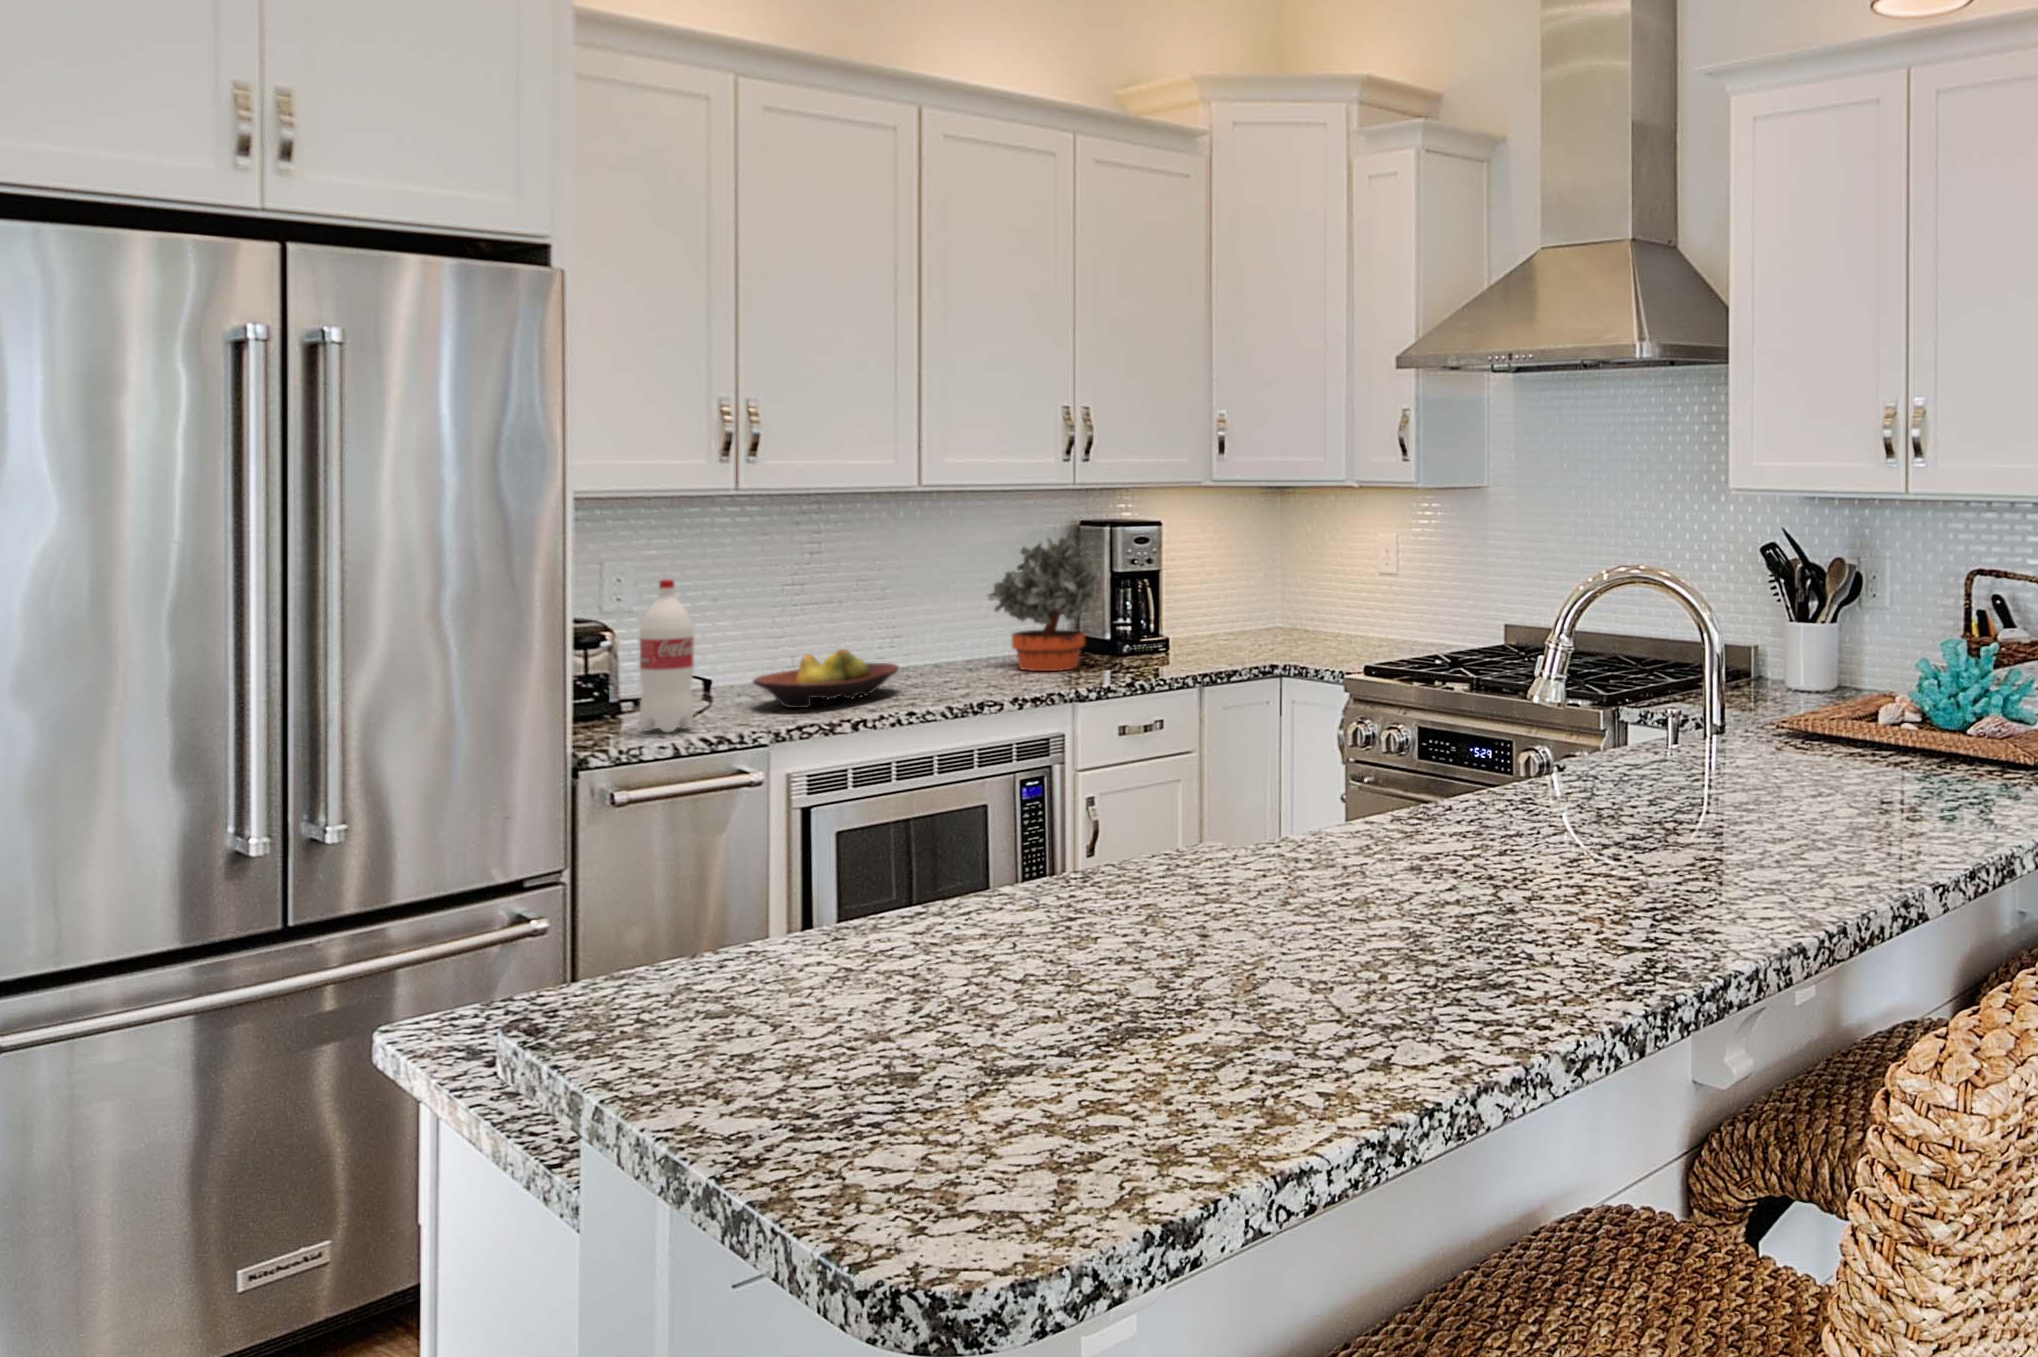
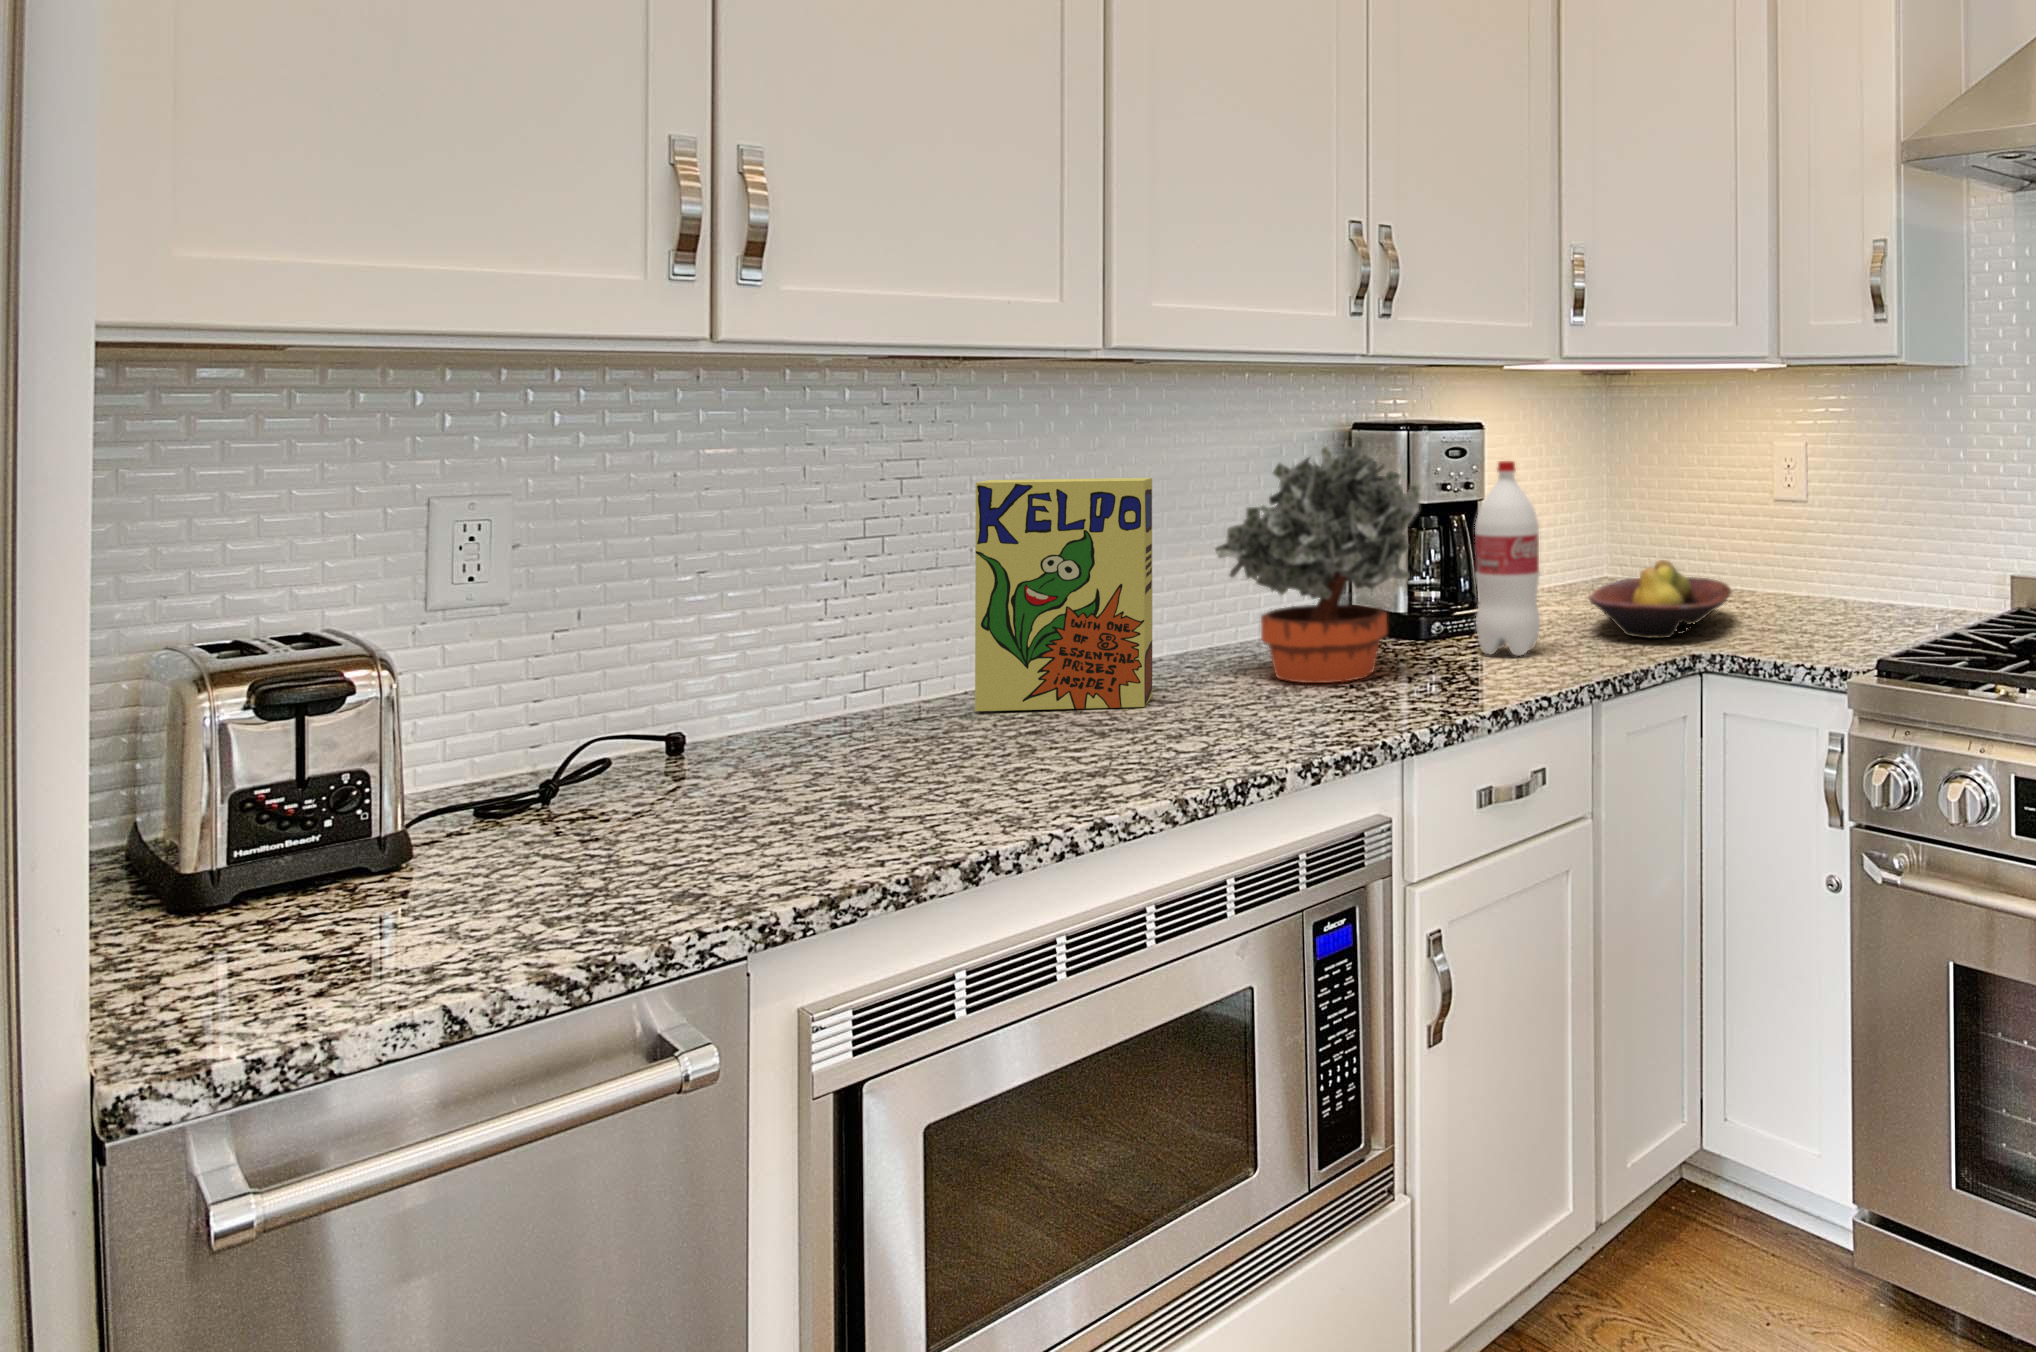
cereal box: none [853,554,949,678] -> present [975,478,1153,711]
bottle: present [639,580,694,733] -> present [1475,461,1540,656]
fruit bowl: present [753,649,898,708] -> present [1589,560,1731,638]

